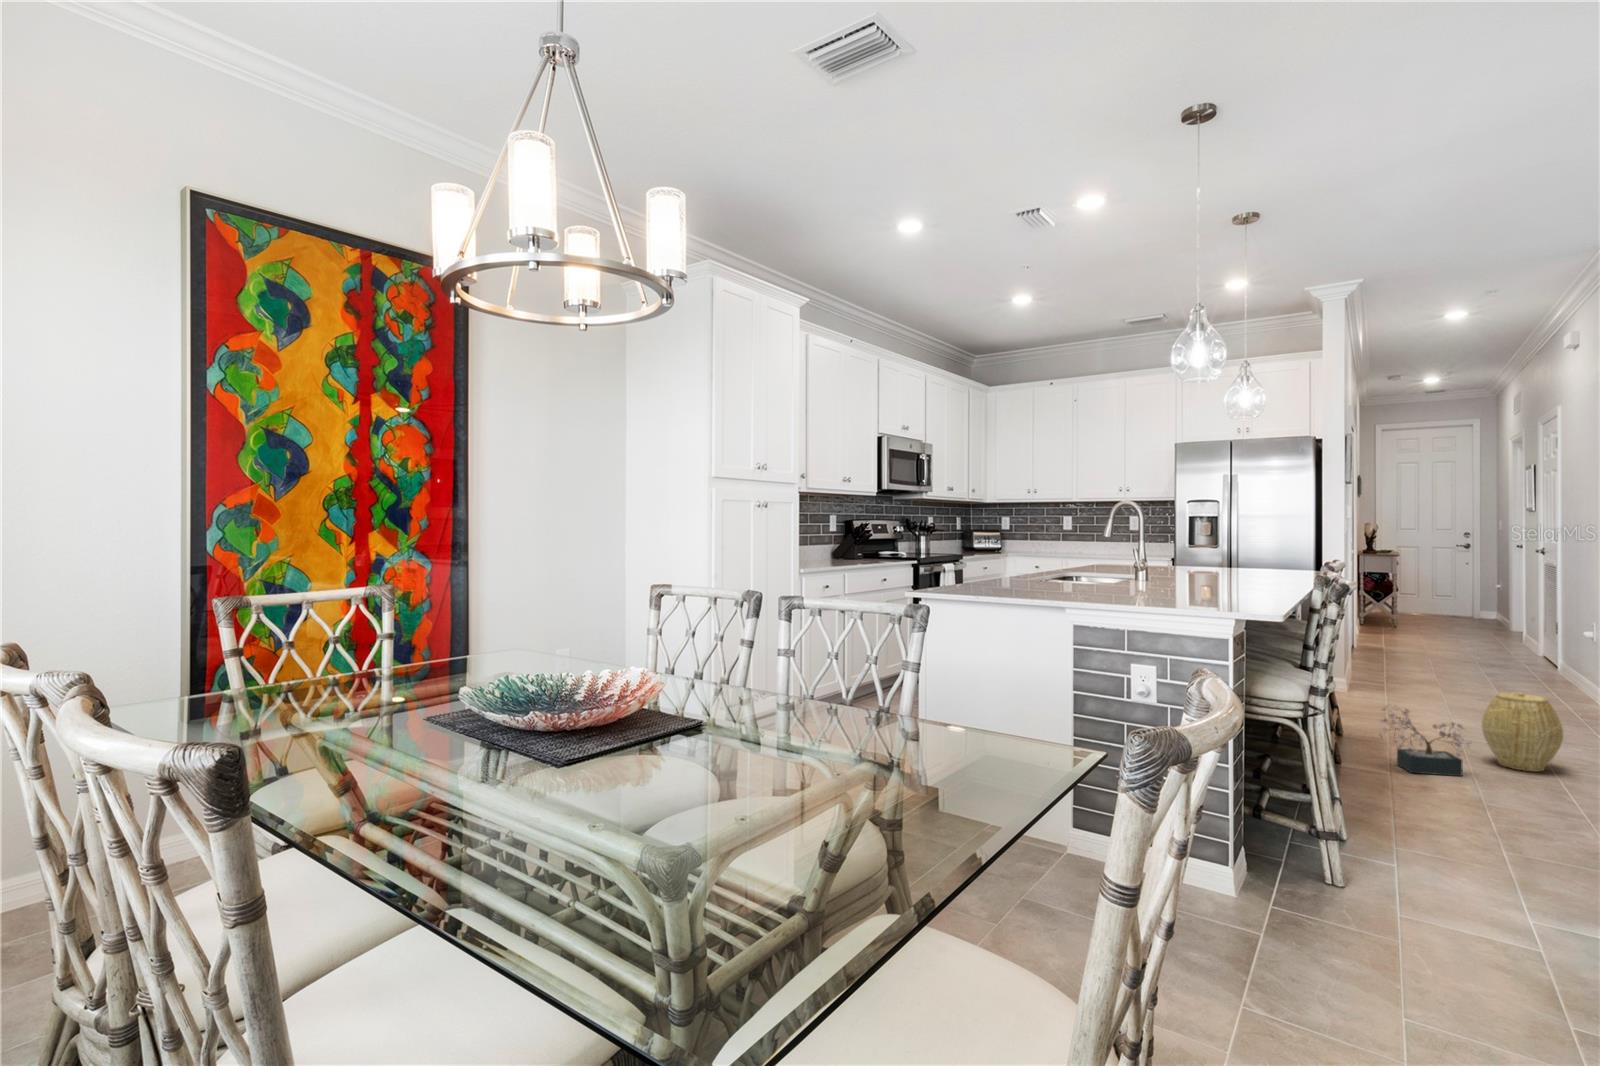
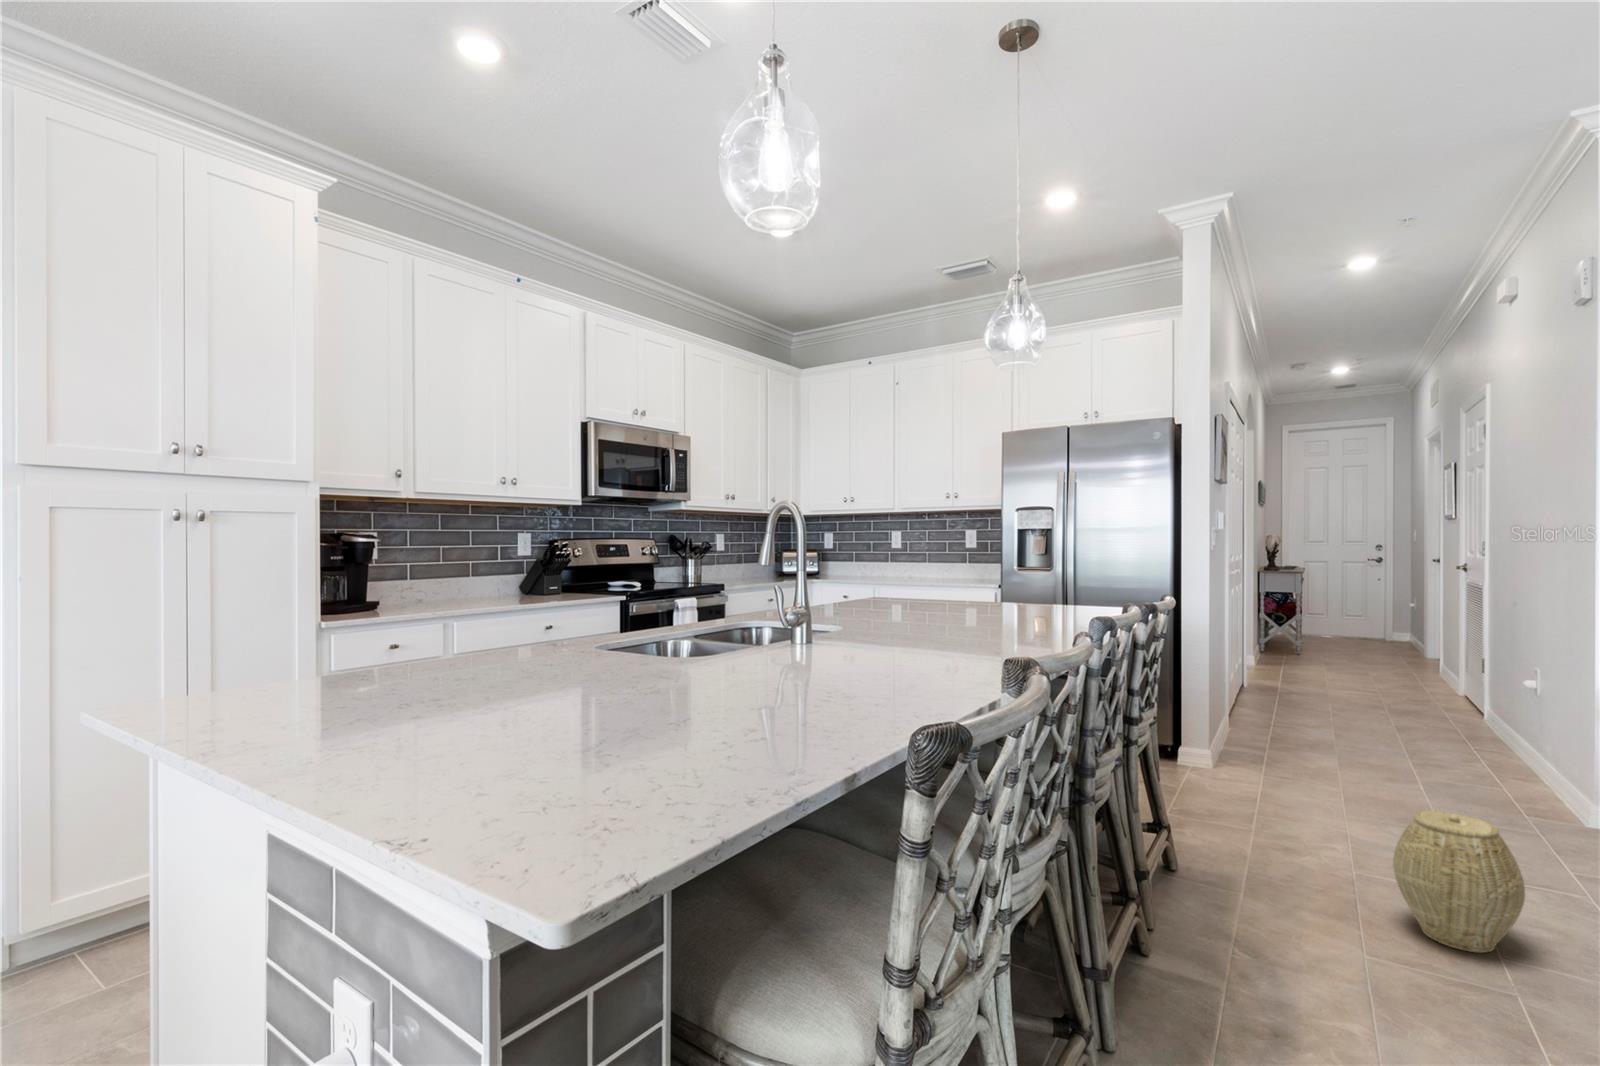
decorative plant: present [1379,706,1472,776] -> none [1229,836,1377,970]

